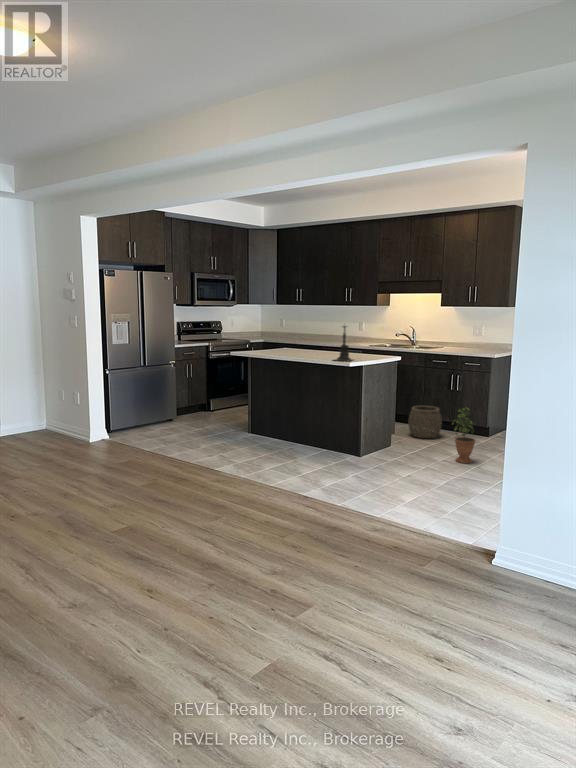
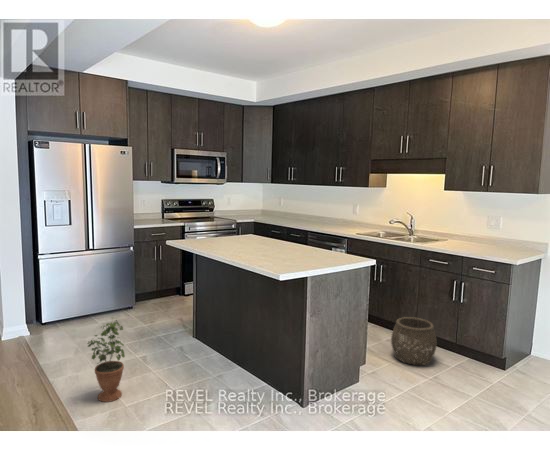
candle holder: present [335,326,352,361] -> none [264,208,301,267]
potted plant: present [452,406,475,463] -> present [88,320,125,402]

